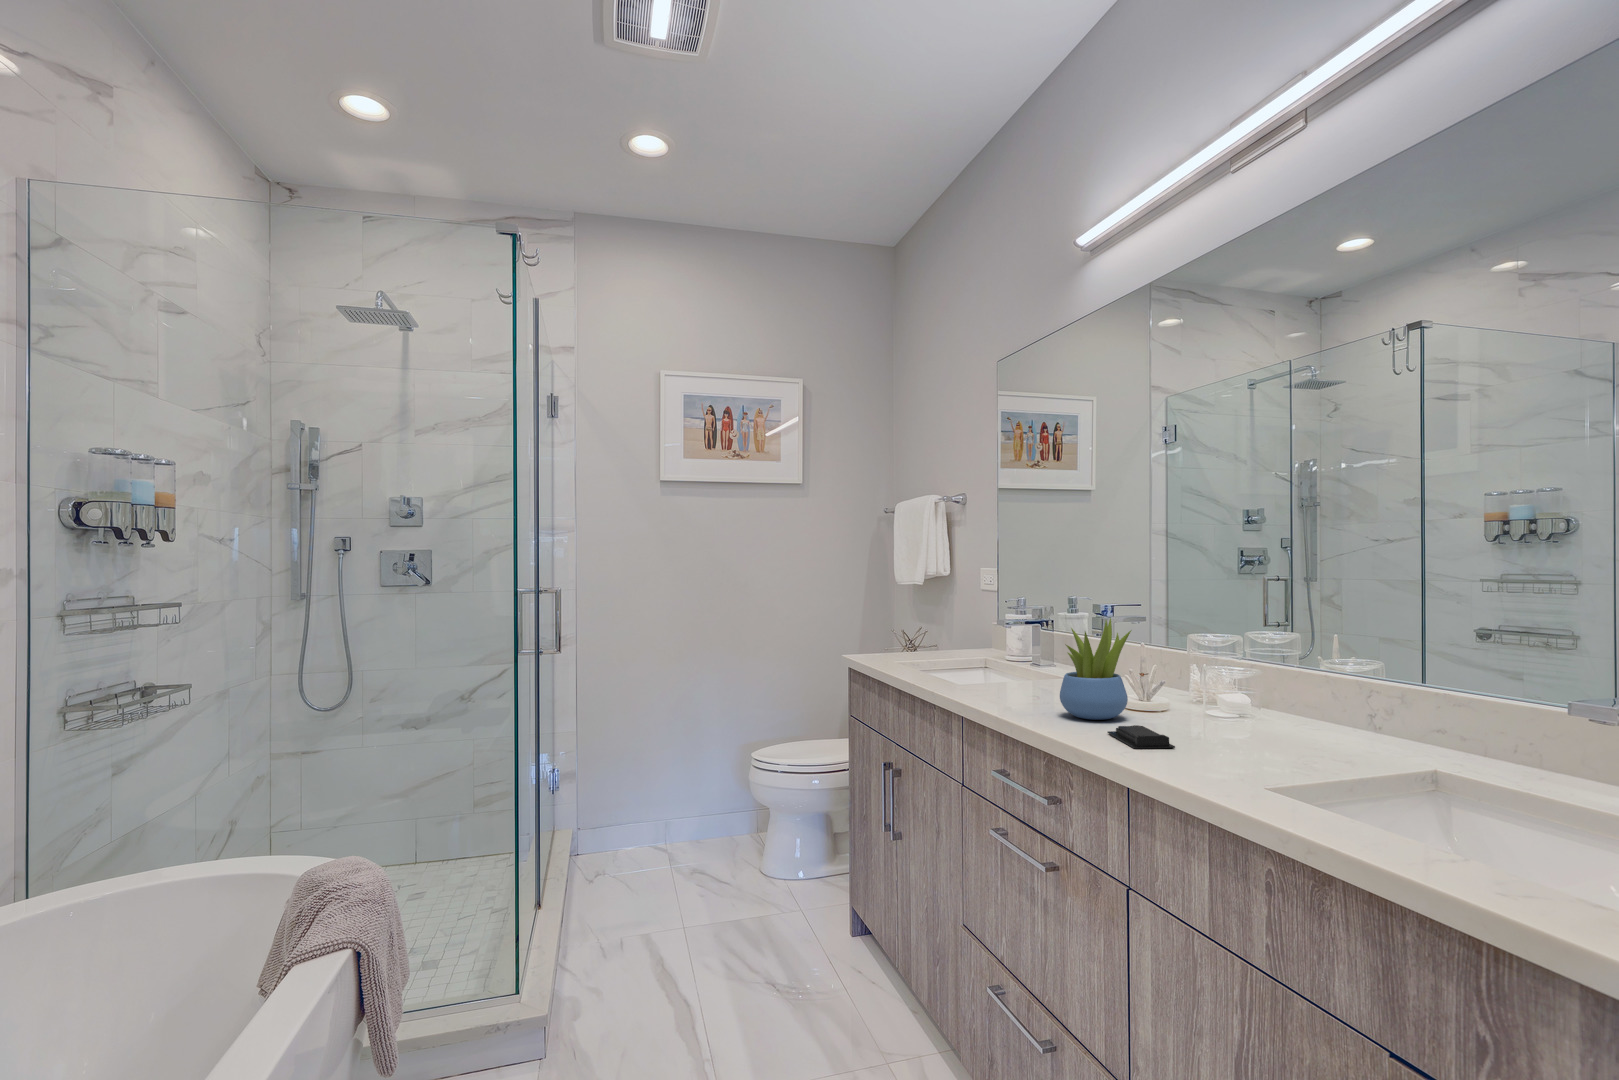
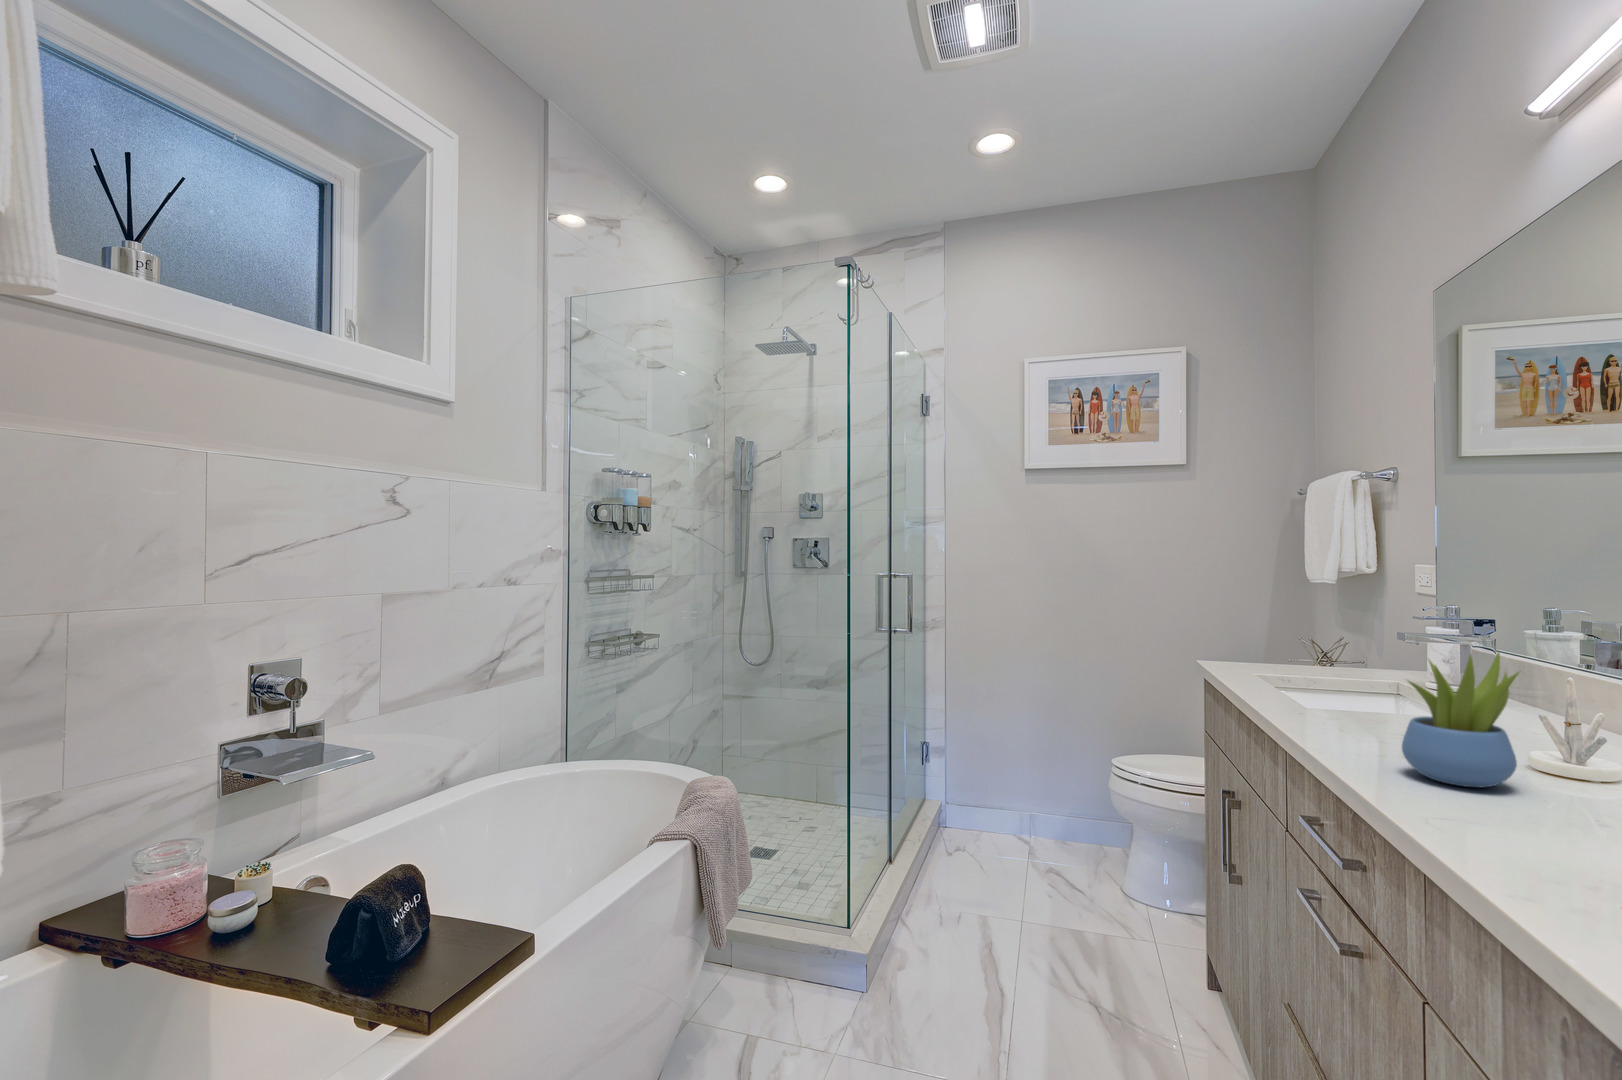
soap bar: present [1107,725,1175,749] -> none [1443,799,1531,846]

